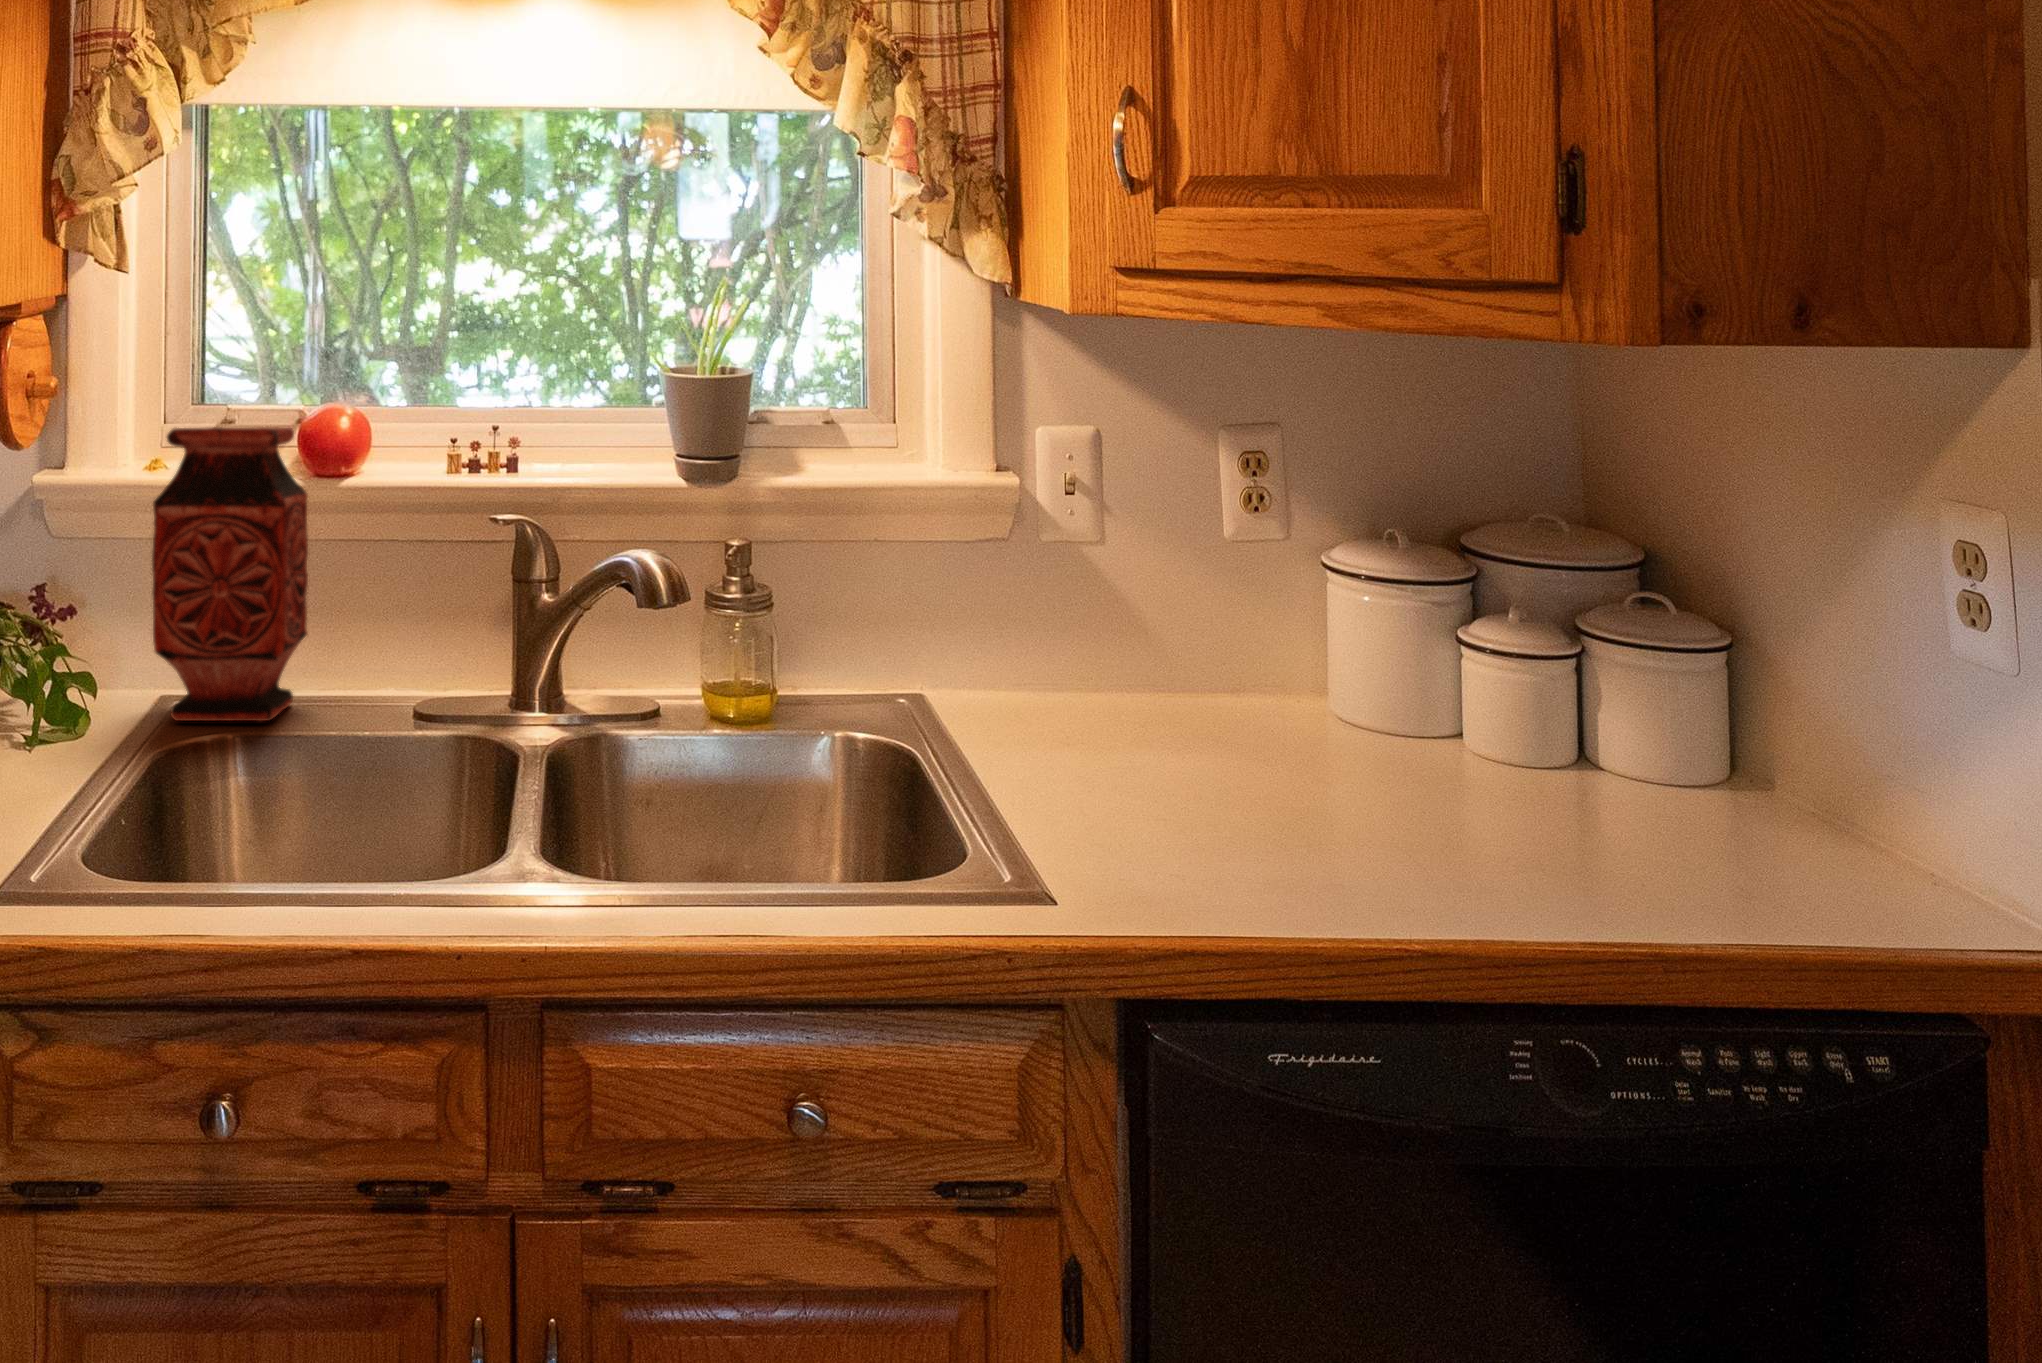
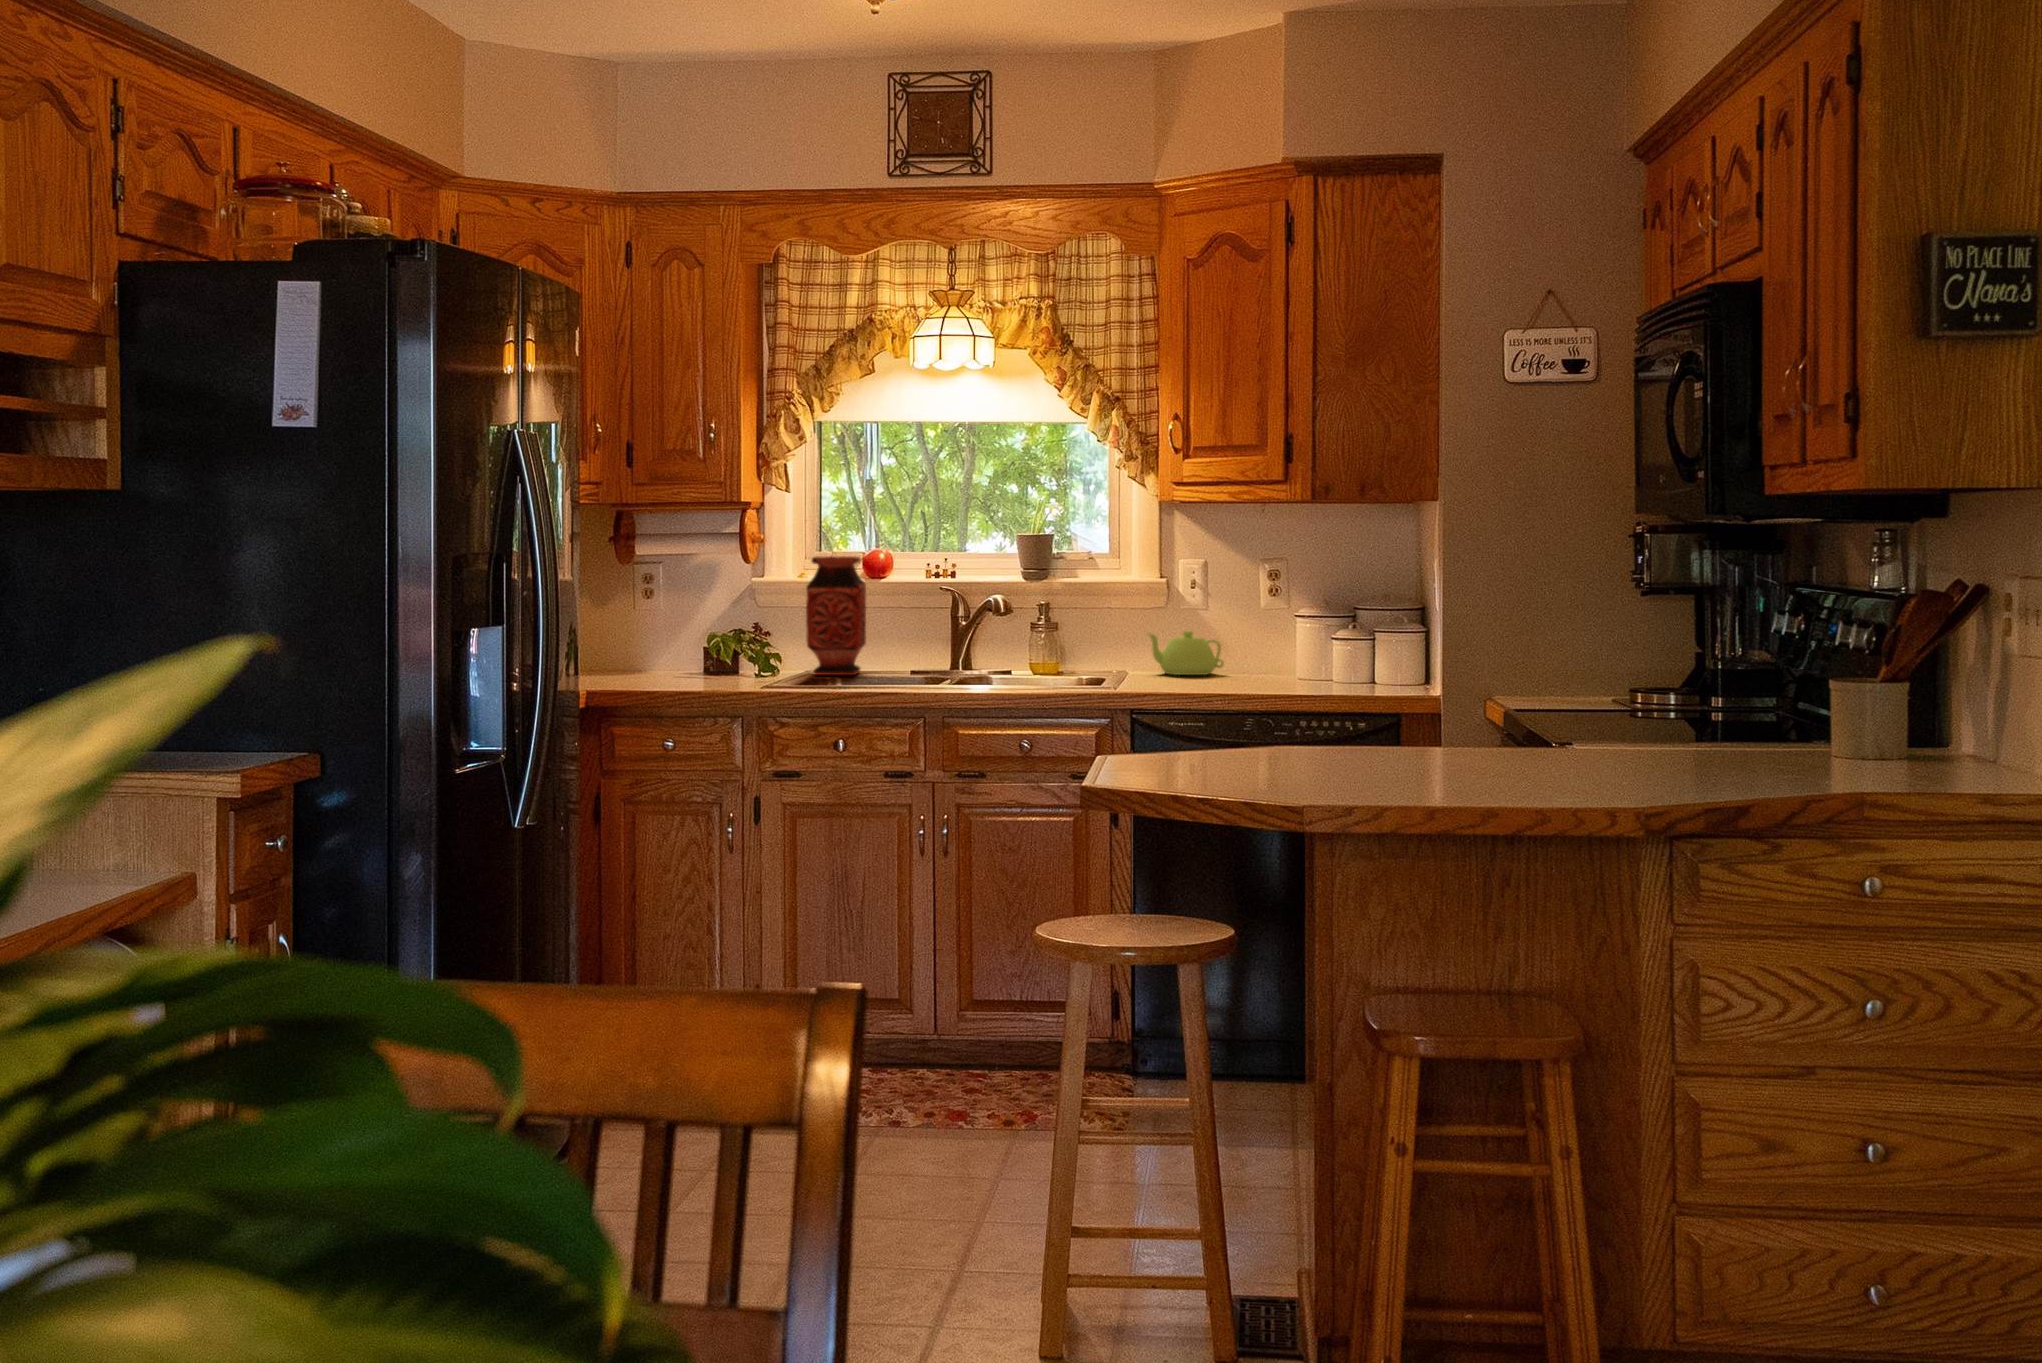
teapot: none [966,602,1153,712] -> present [1149,631,1224,675]

